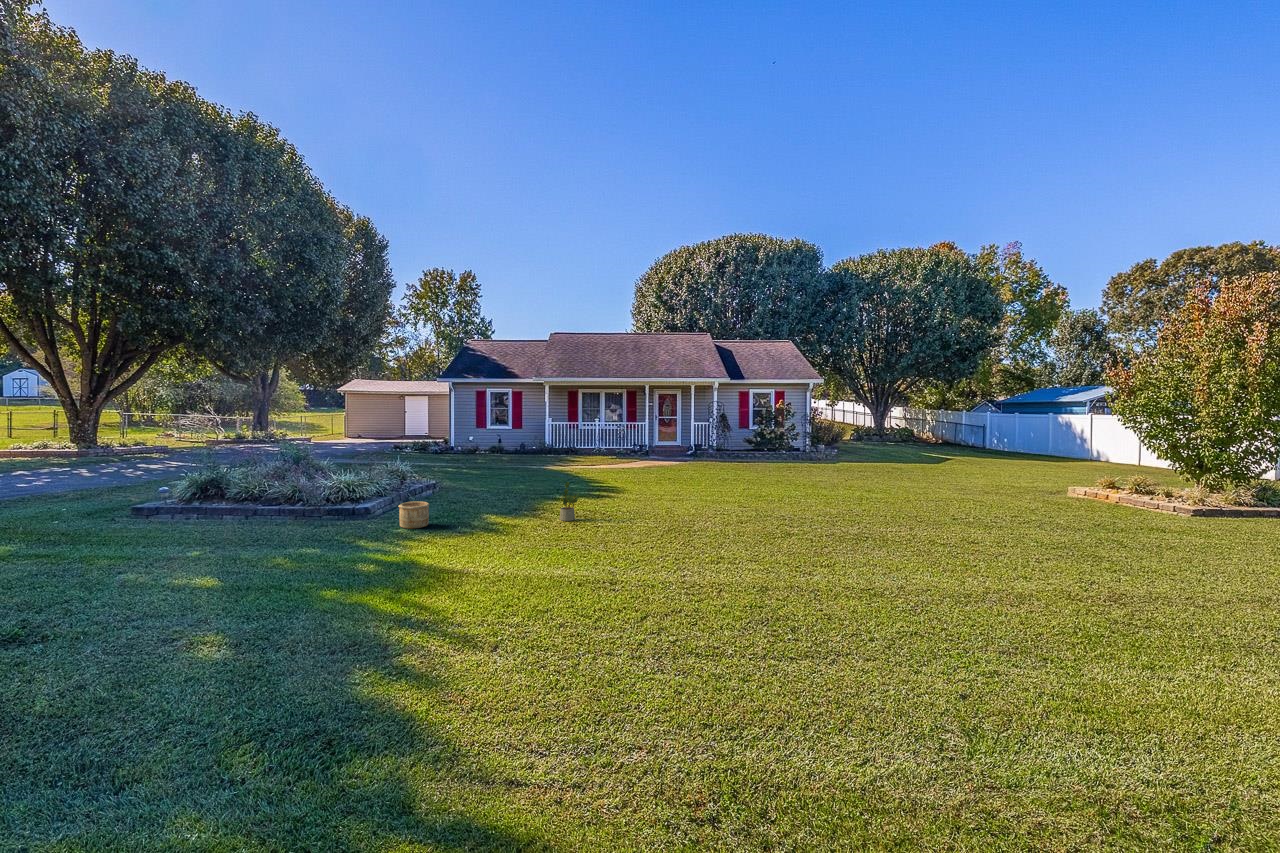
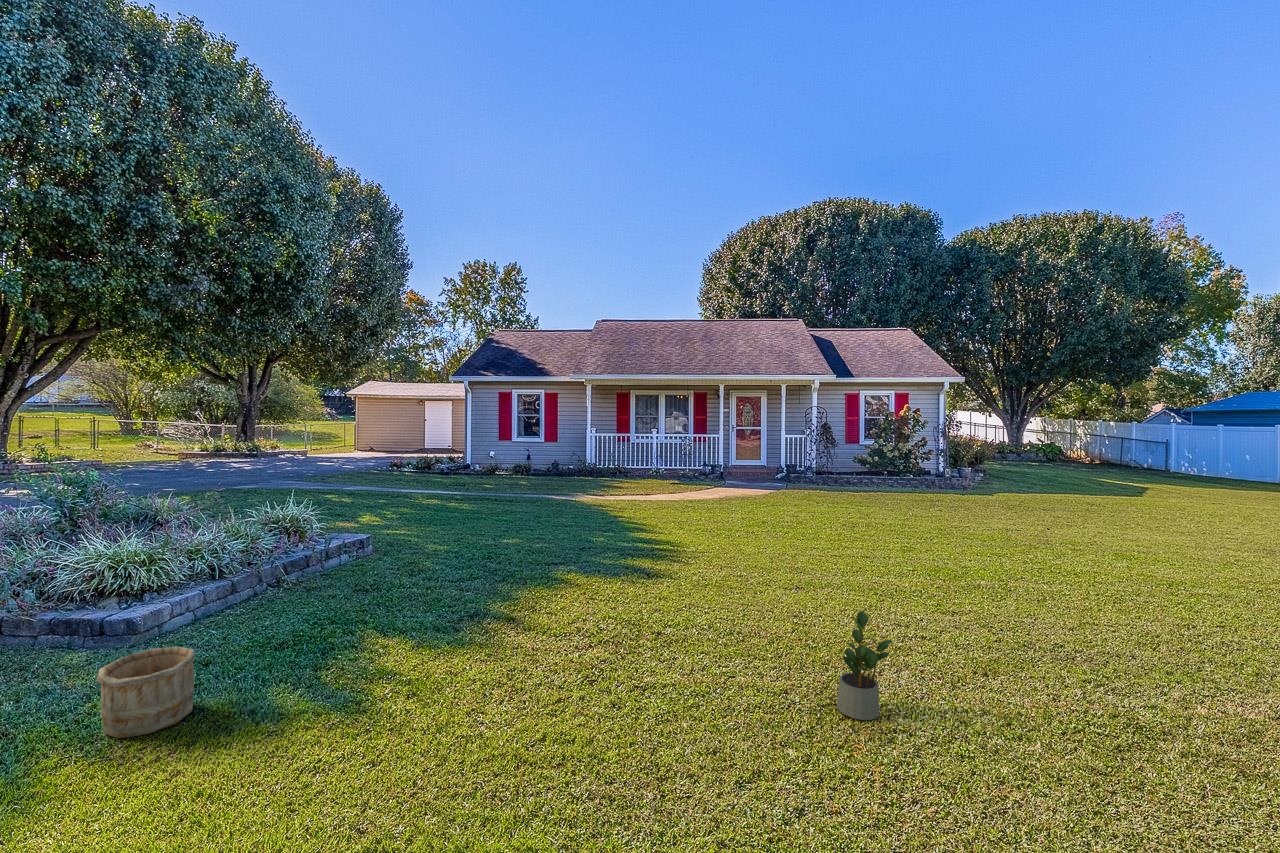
potted plant: present [560,482,579,521] -> present [837,611,893,720]

